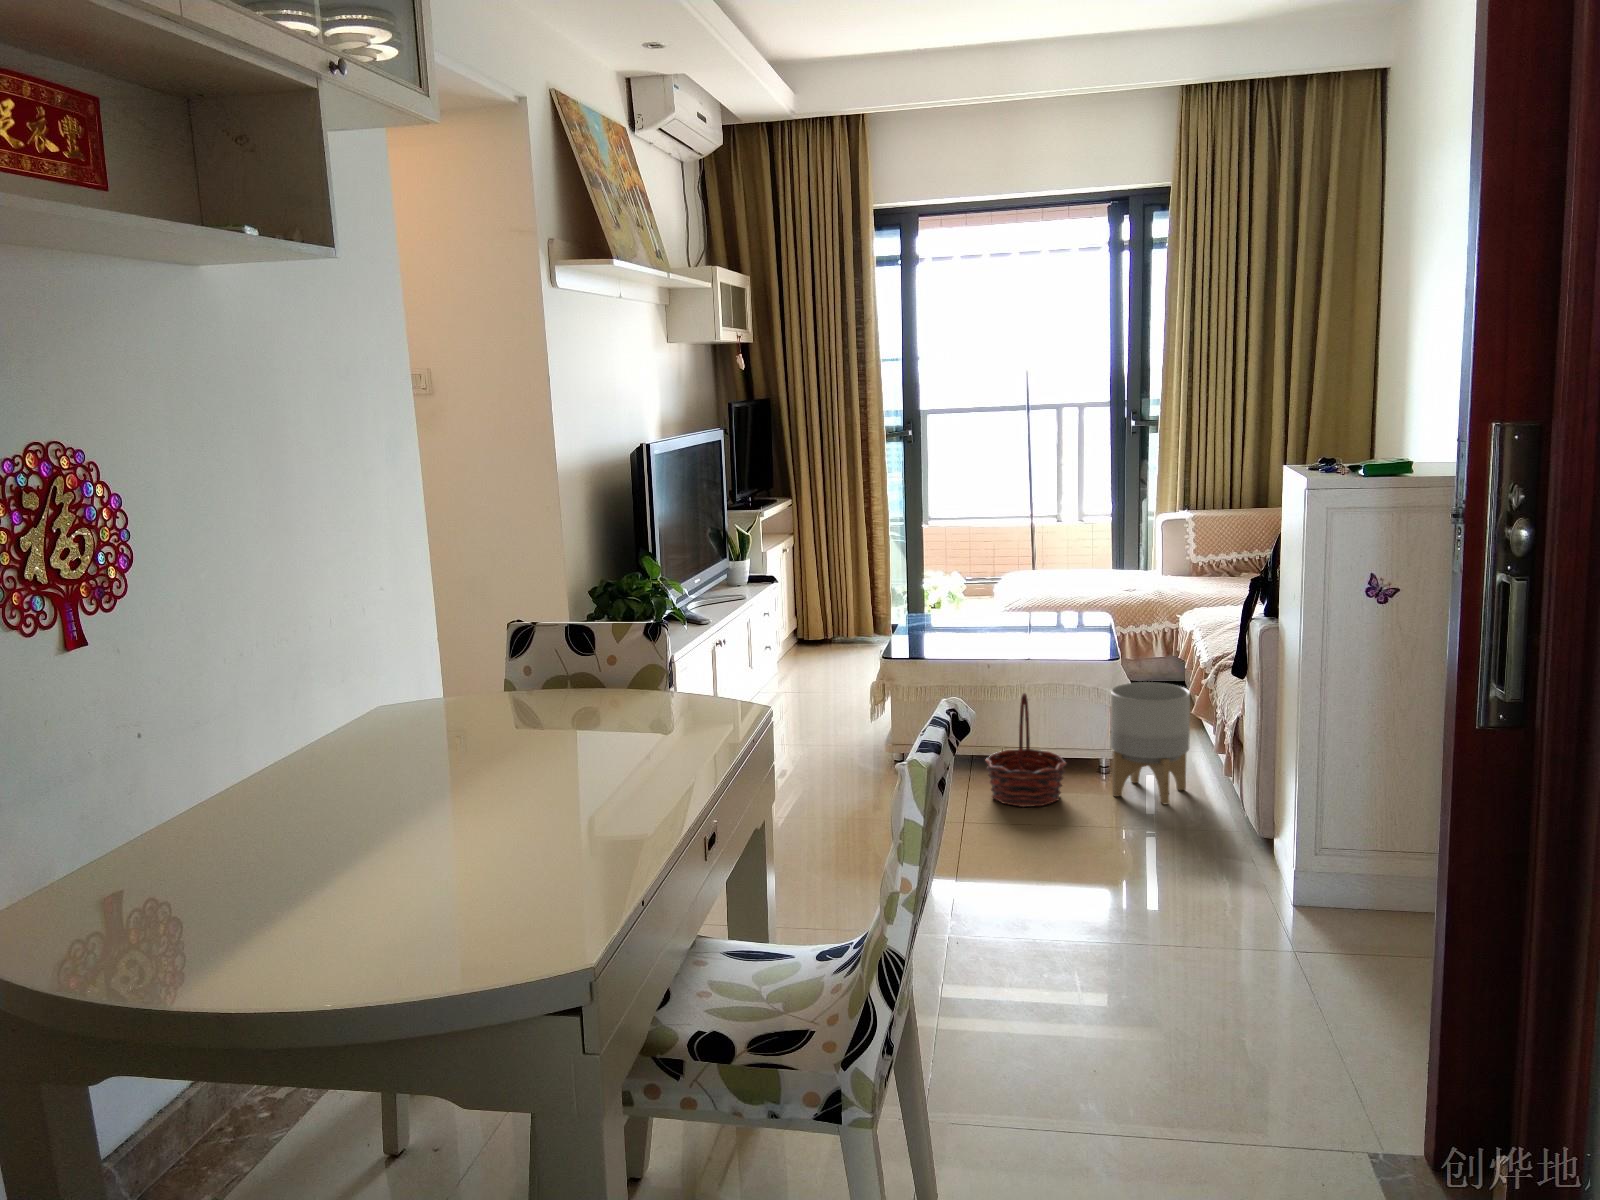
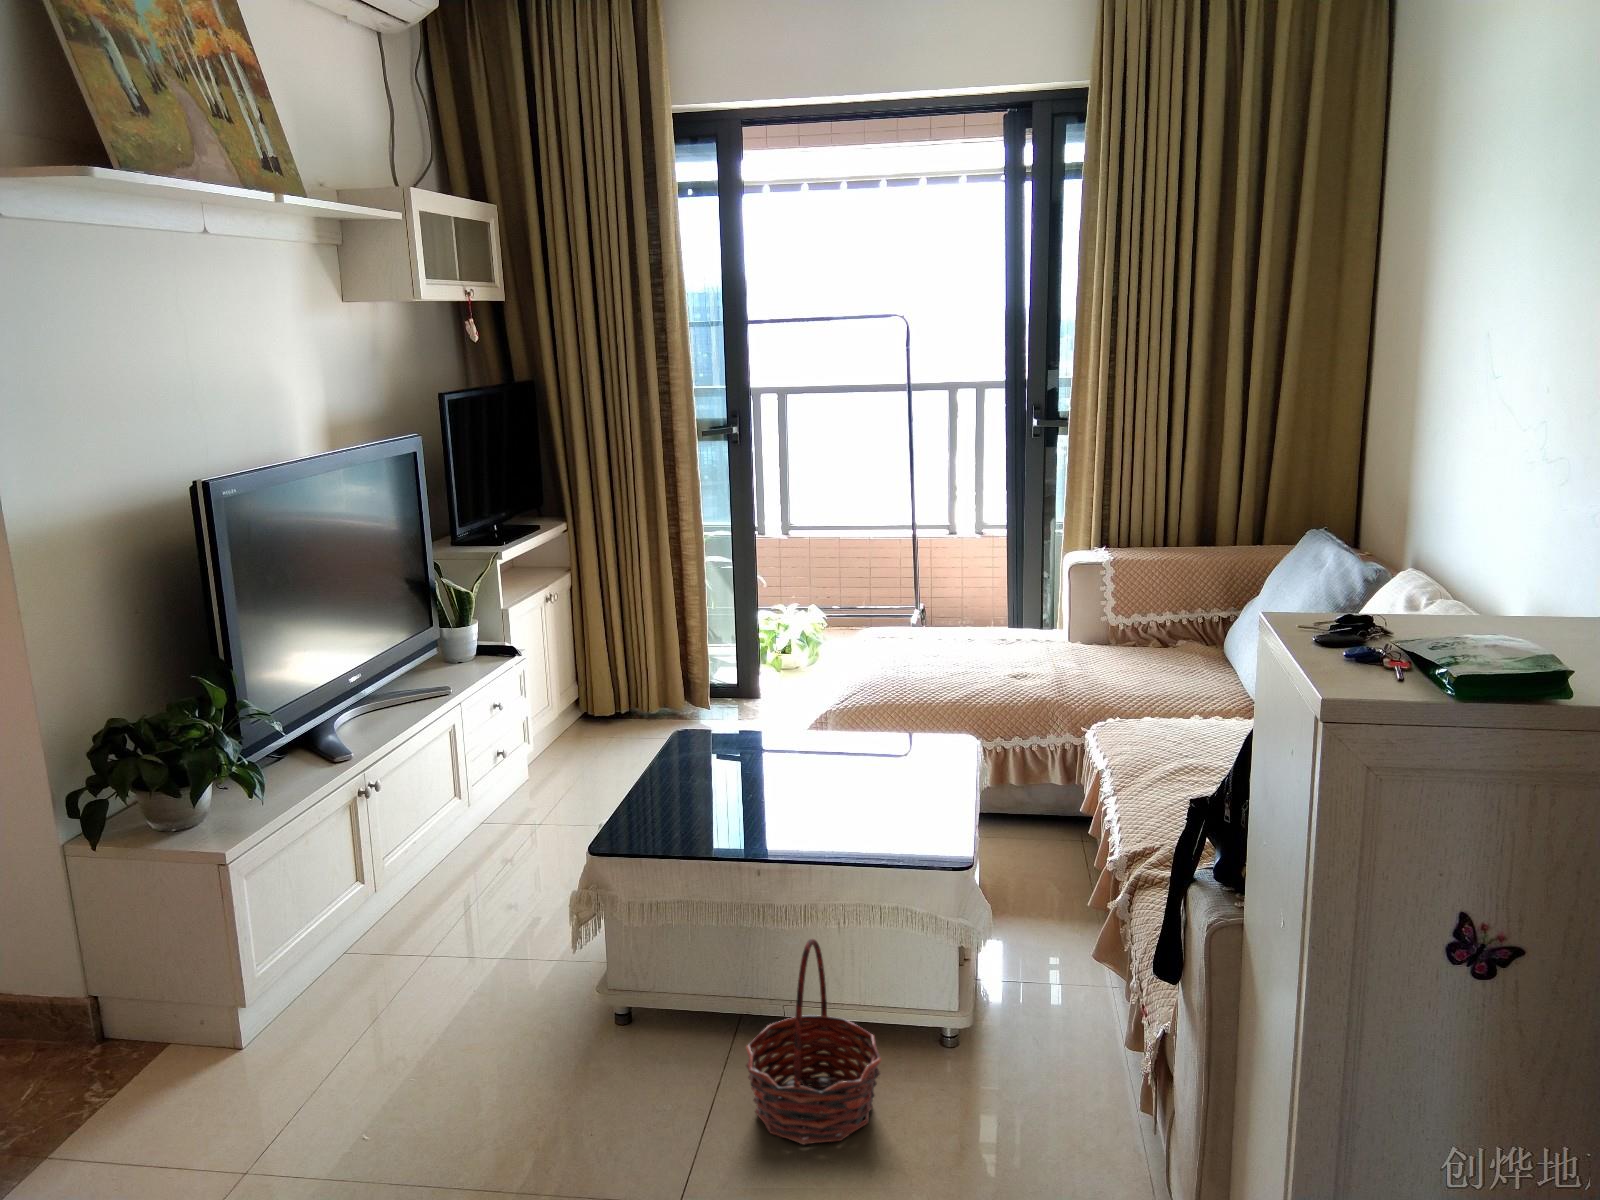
planter: present [1111,682,1190,804] -> none [960,906,1094,1138]

